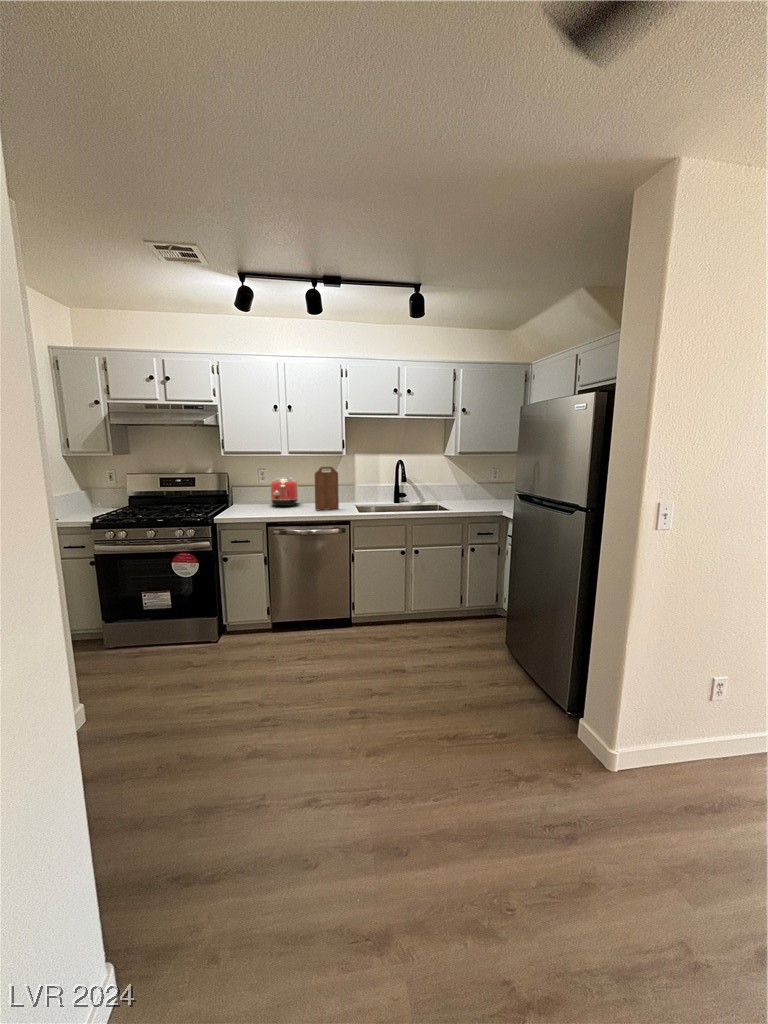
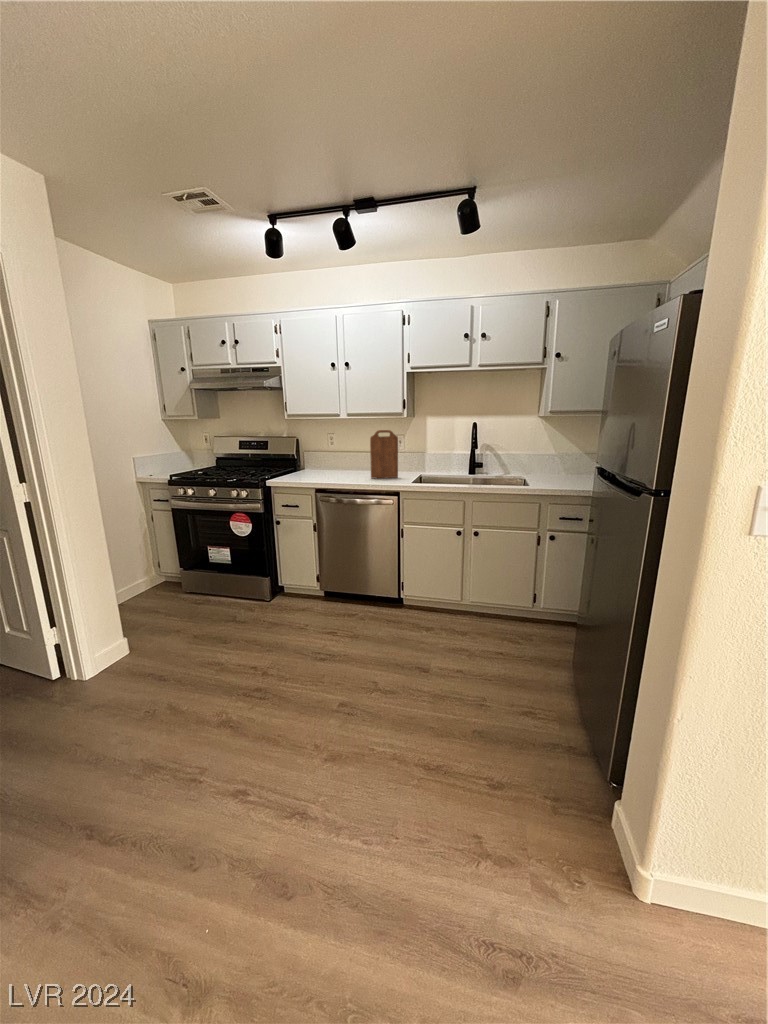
toaster: present [271,477,298,507] -> none [334,442,365,473]

